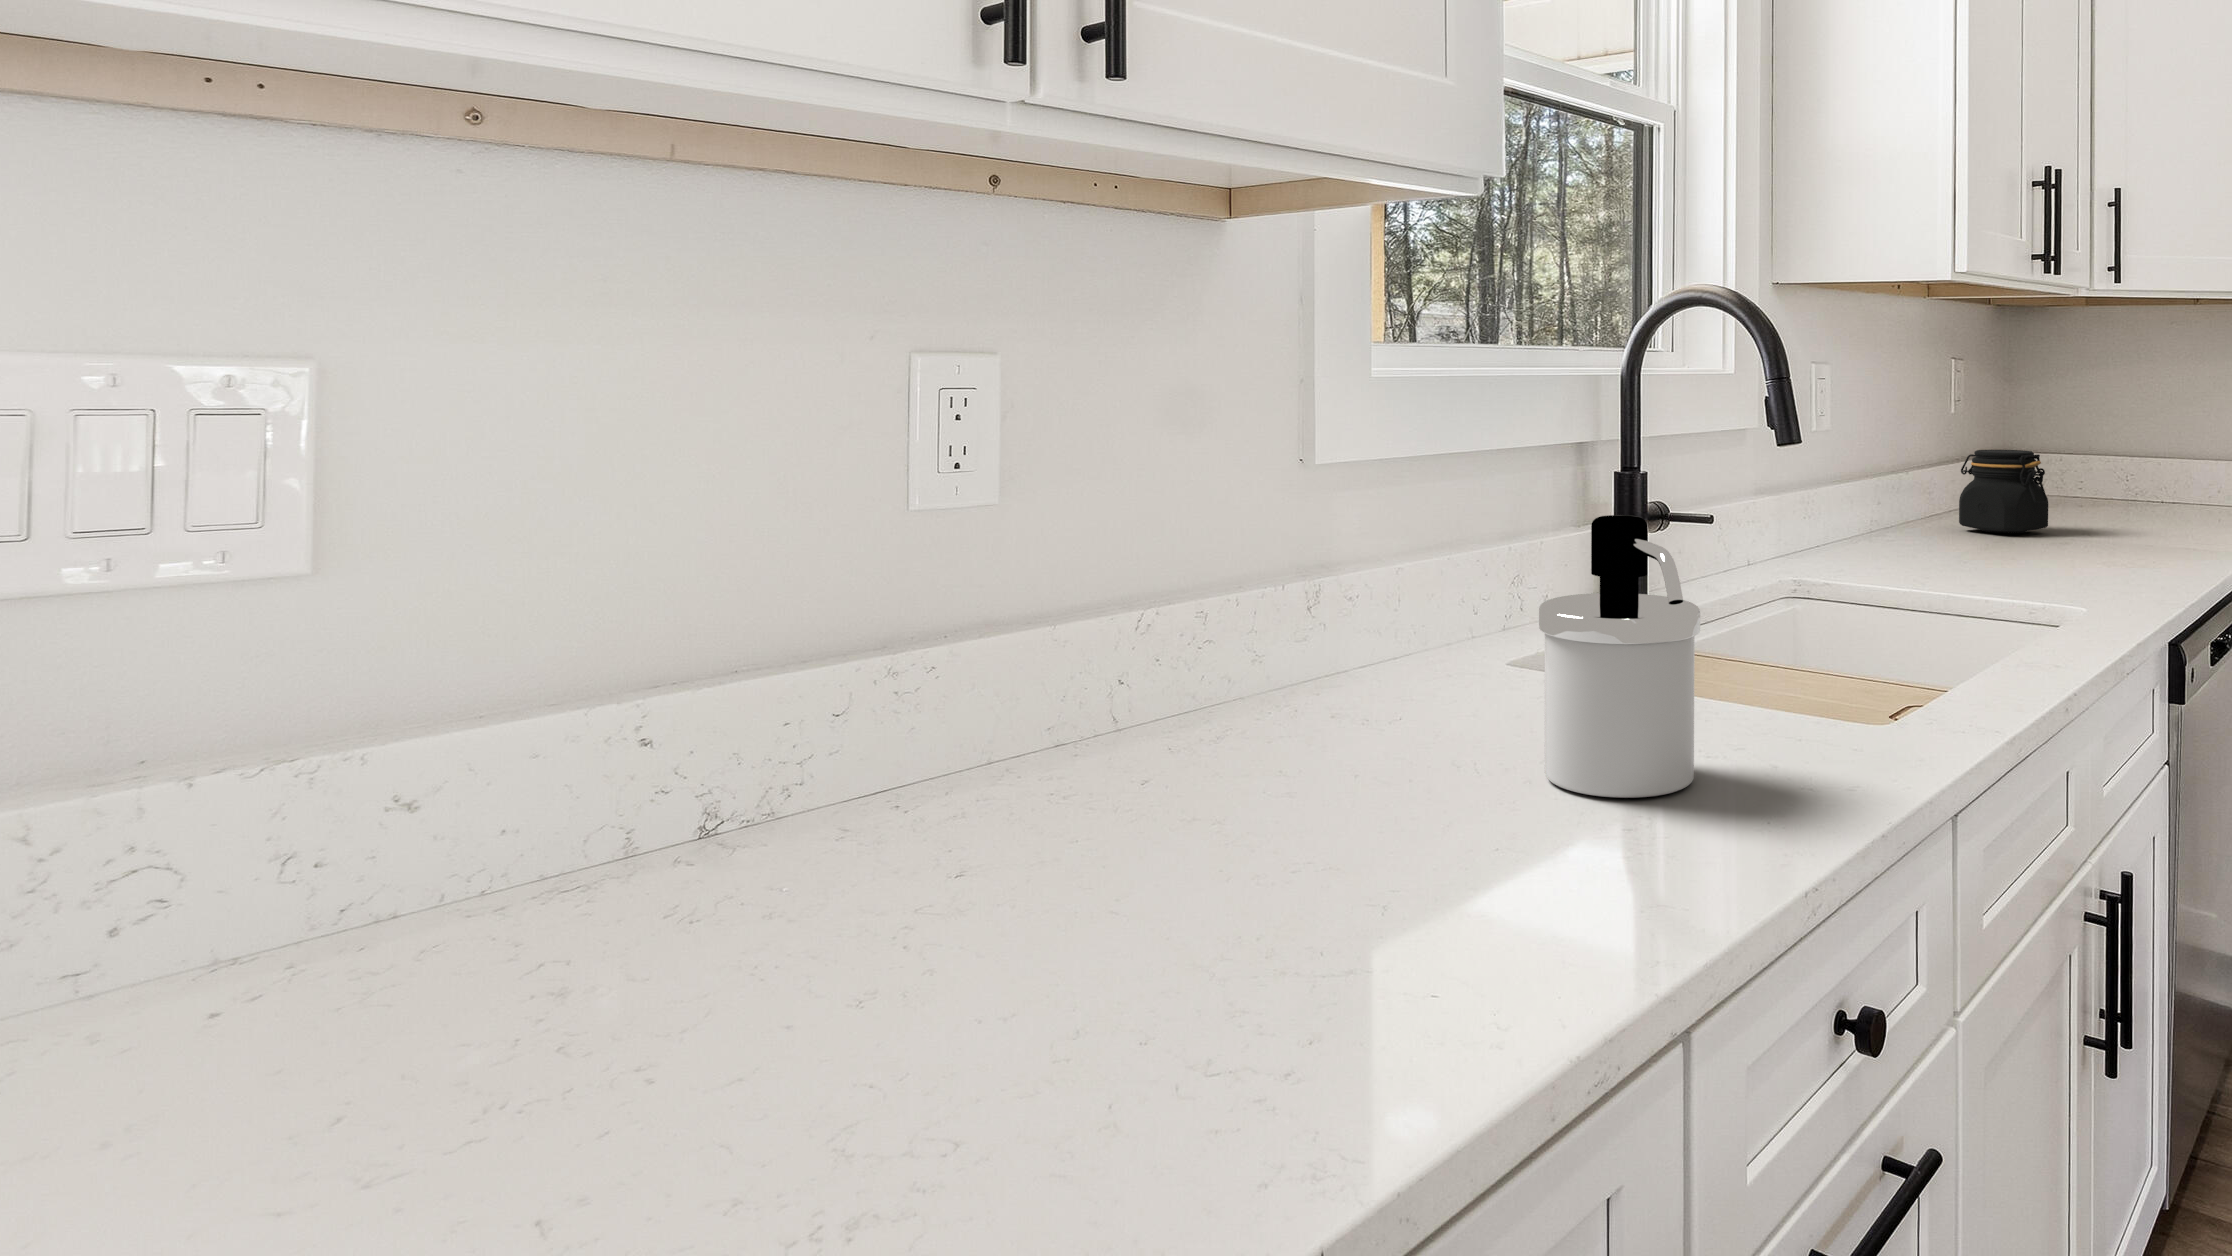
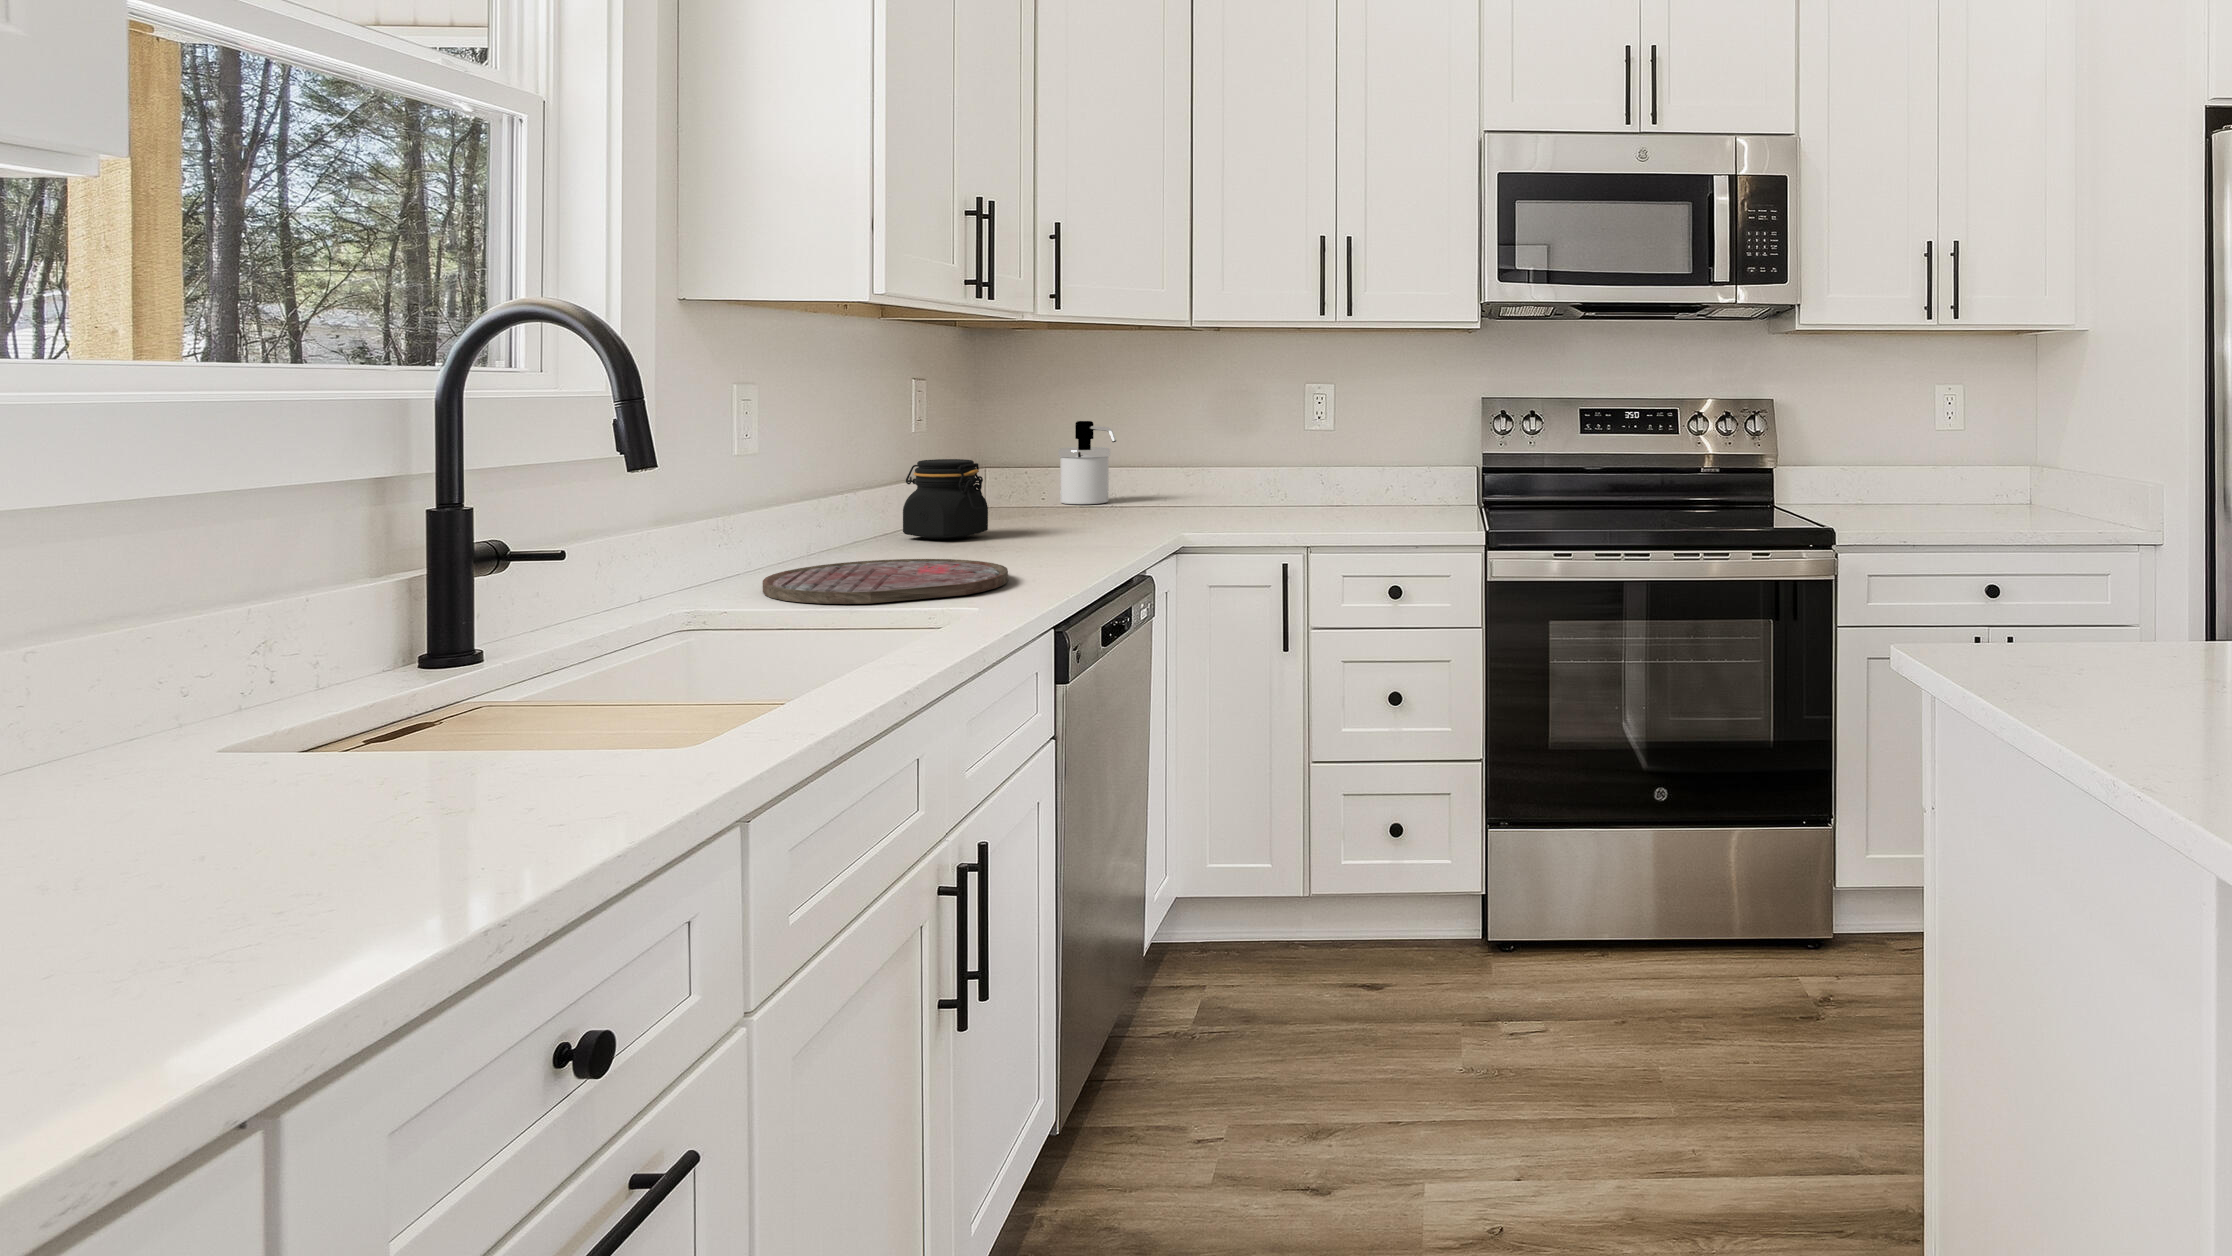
soap dispenser: present [1539,515,1700,798] -> present [1058,421,1116,504]
cutting board: none [1854,549,2105,592] -> present [762,559,1008,604]

